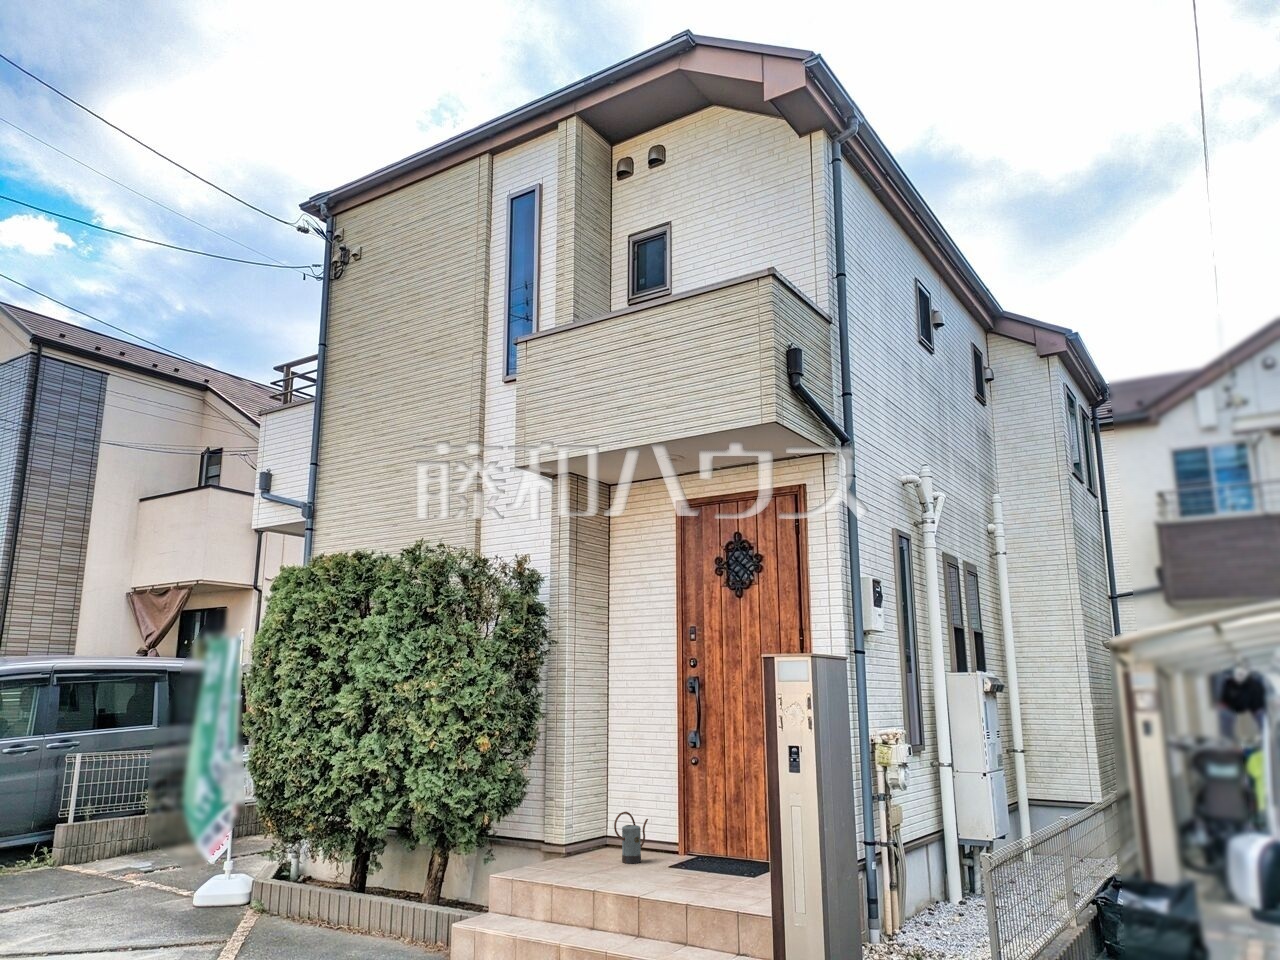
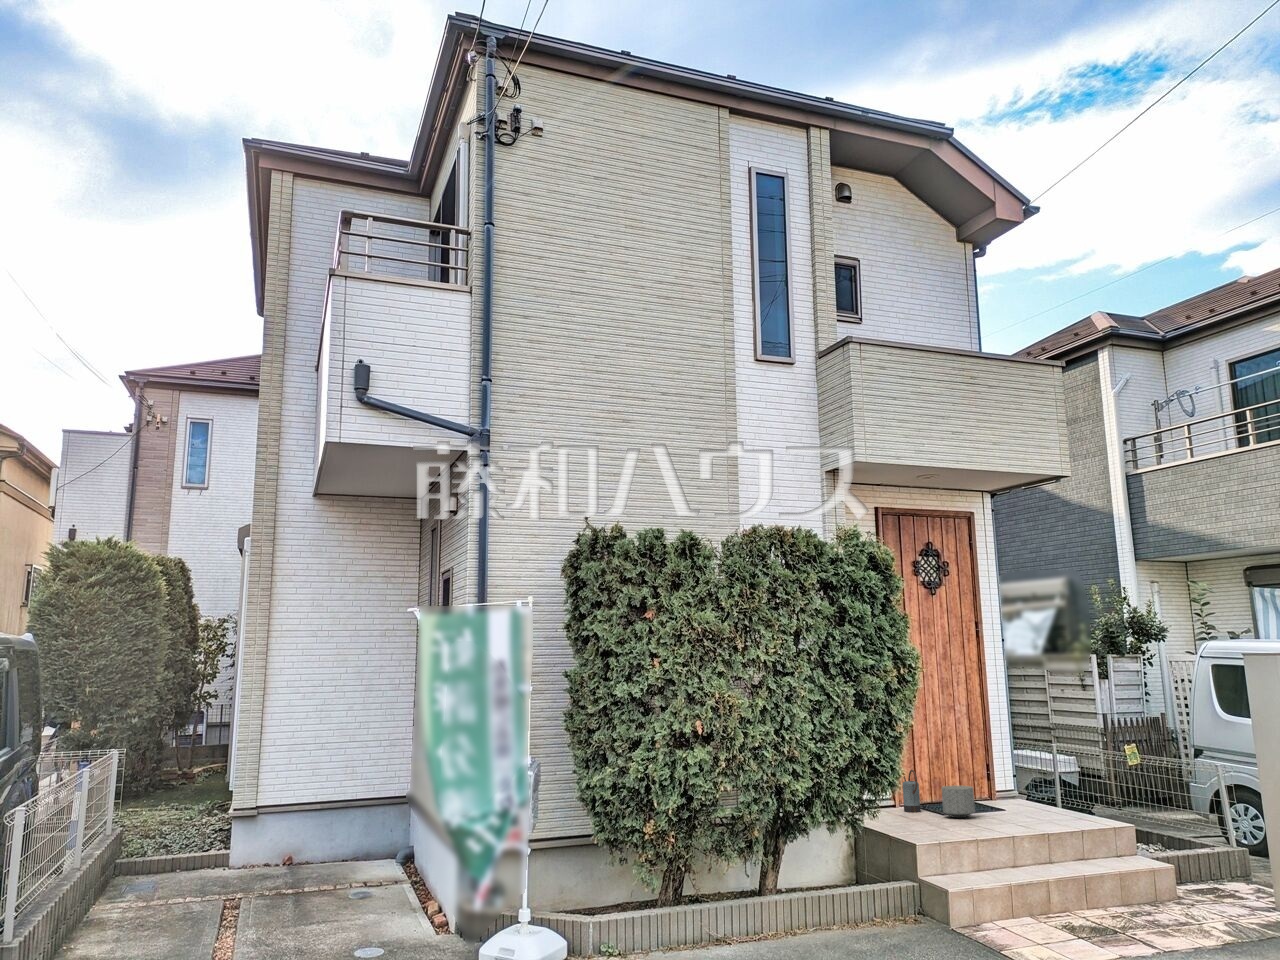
planter: none [576,836,613,878] -> present [942,786,975,818]

